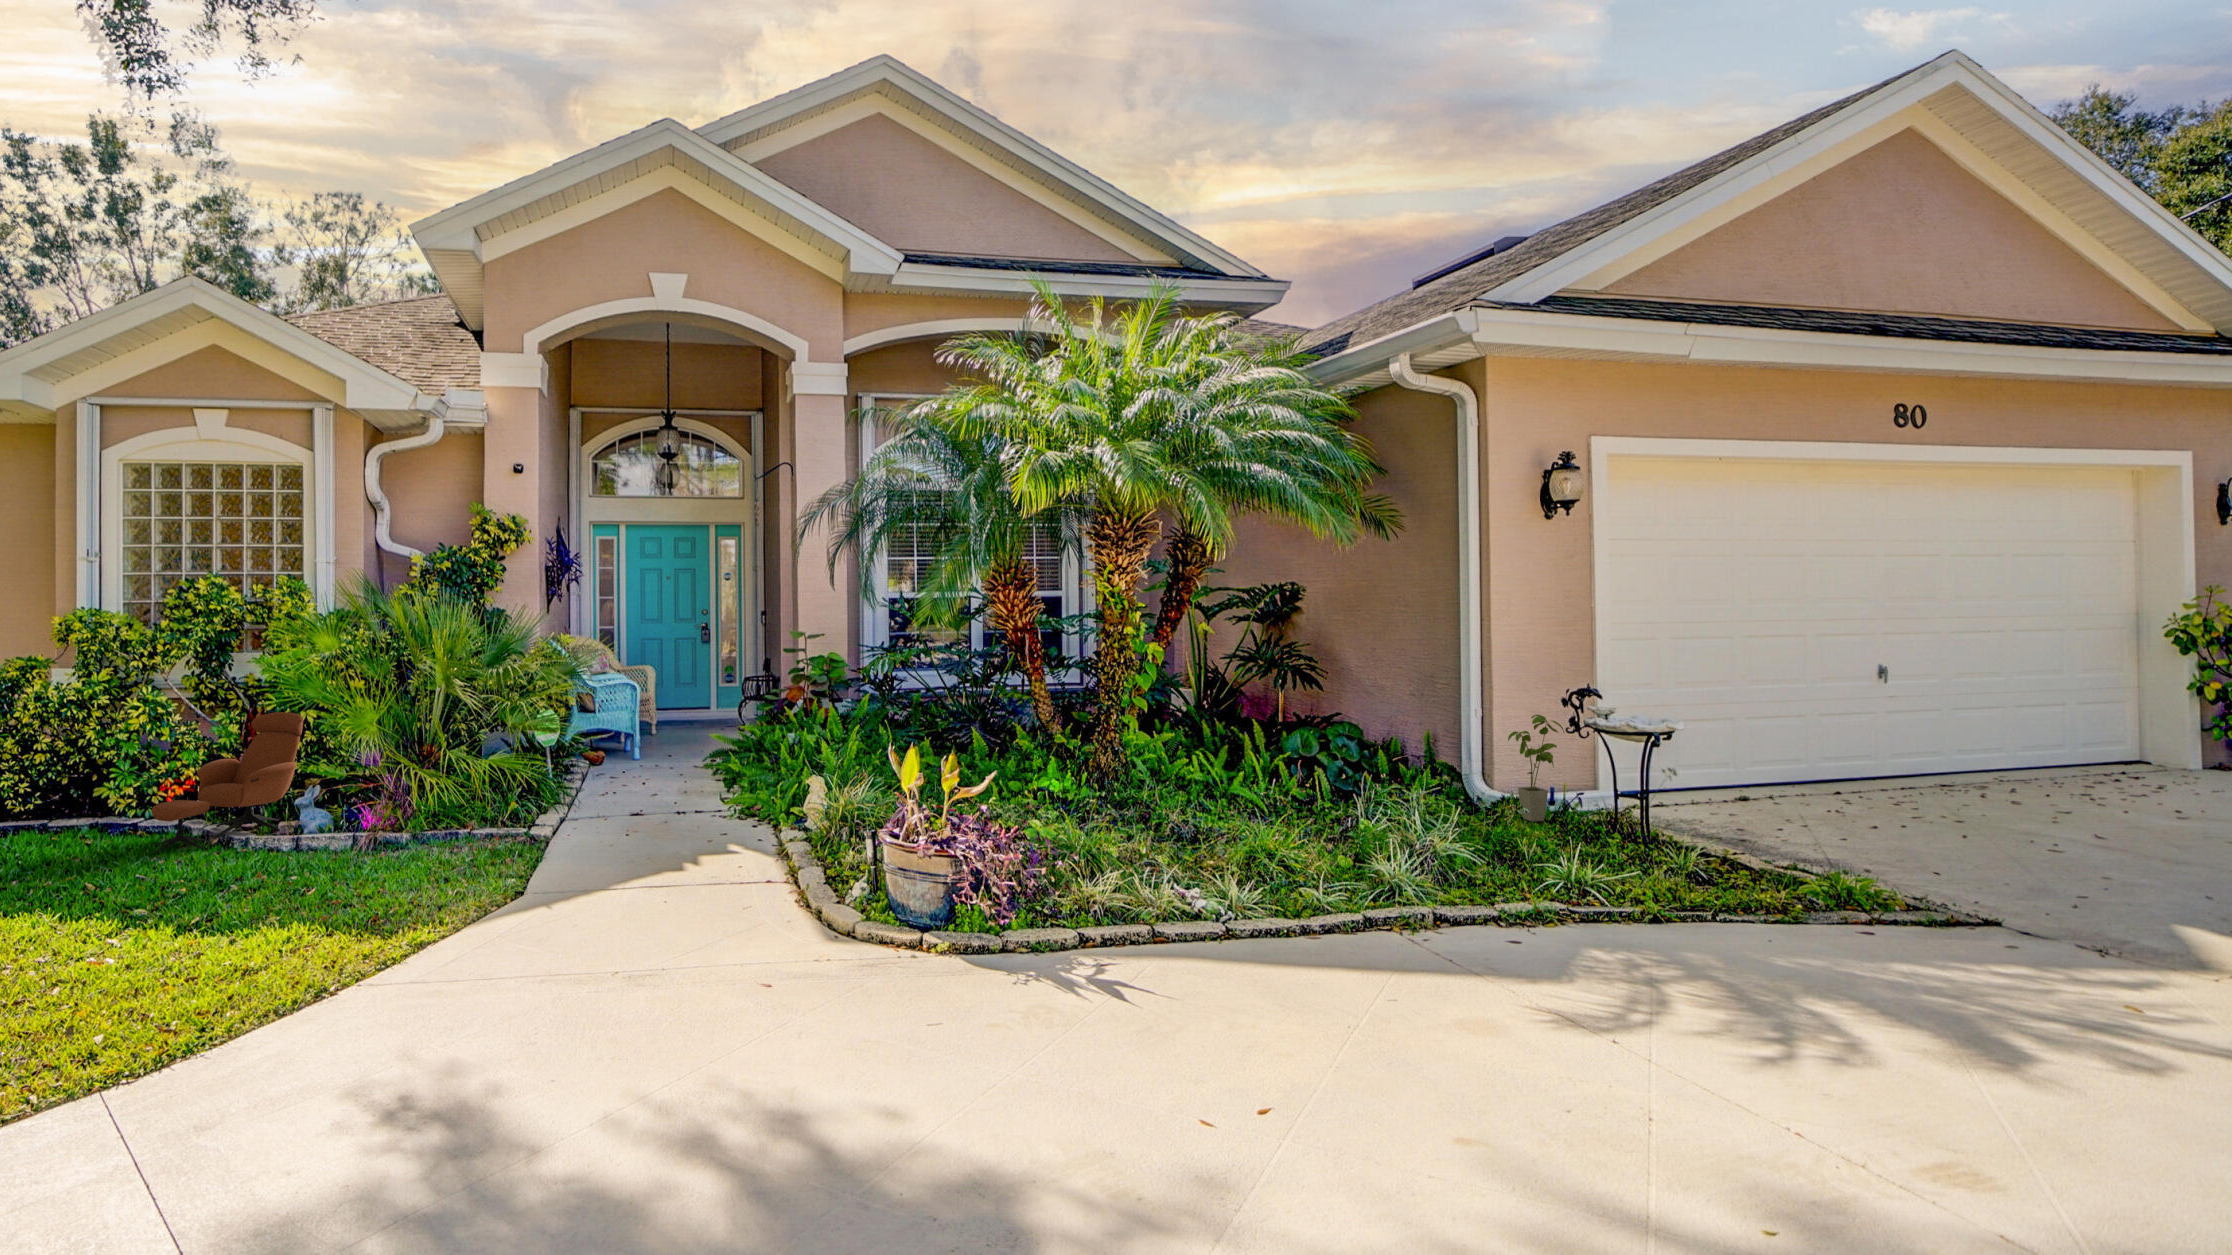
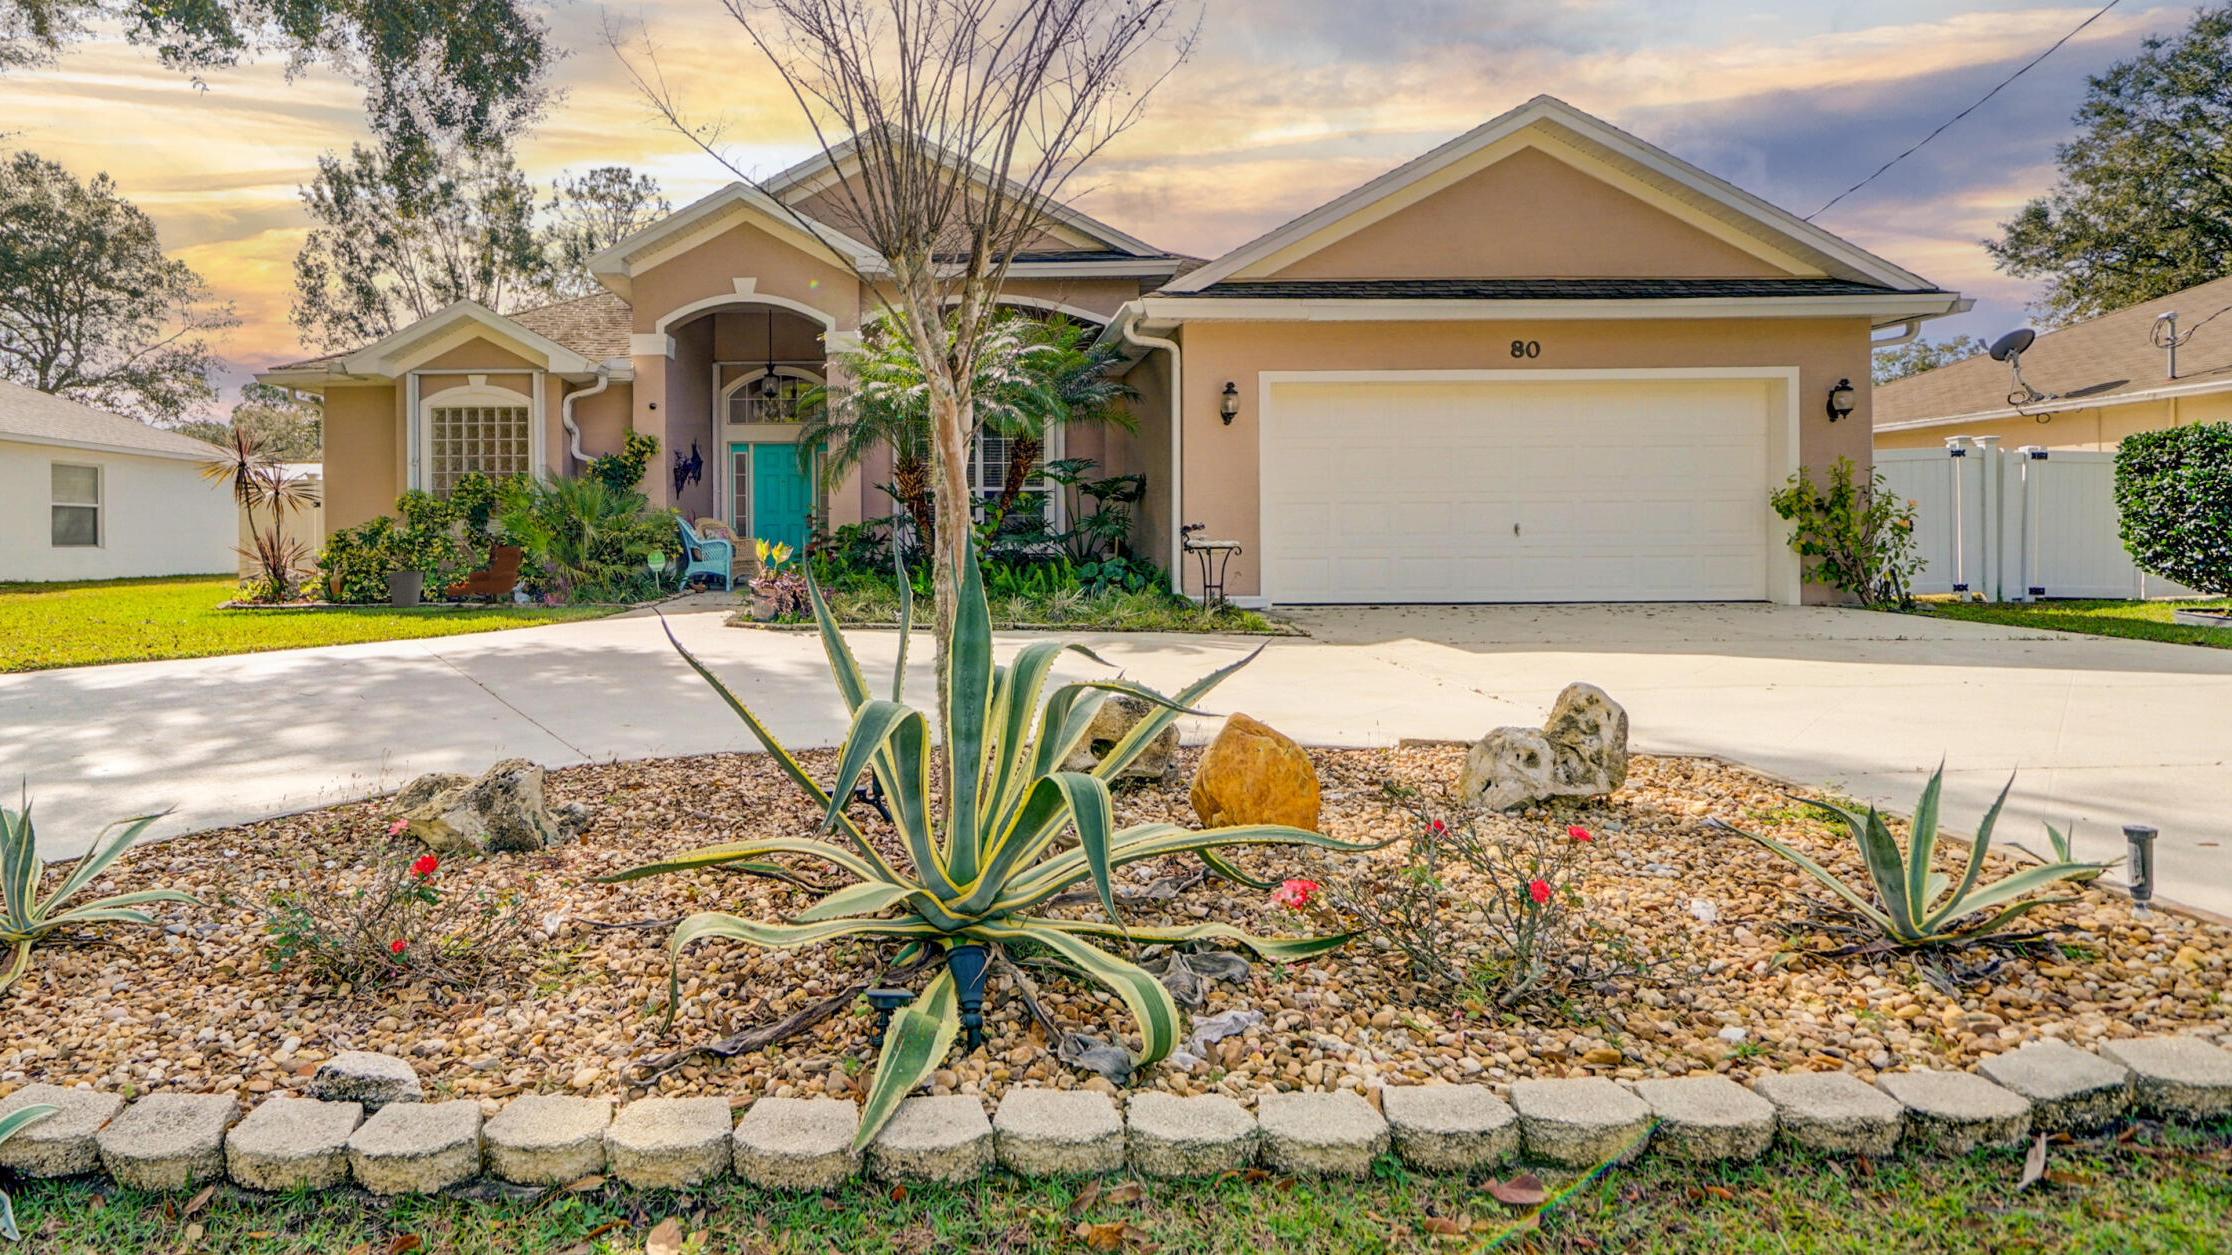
house plant: present [1508,715,1564,822] -> none [1210,549,1246,617]
bucket: none [25,758,104,830] -> present [387,571,424,607]

